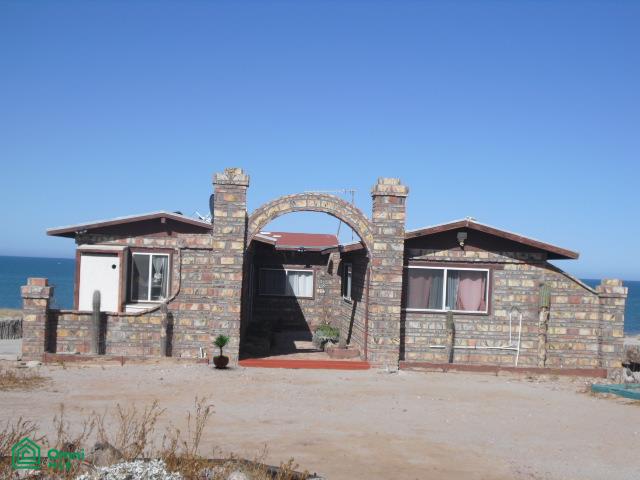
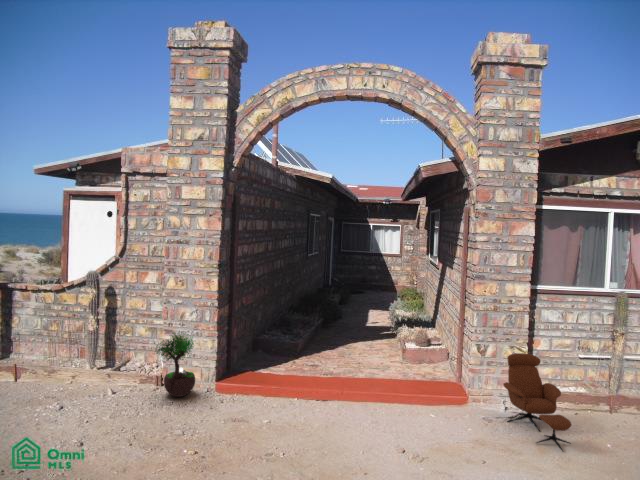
lounge chair: none [386,342,414,380] -> present [503,353,571,451]

